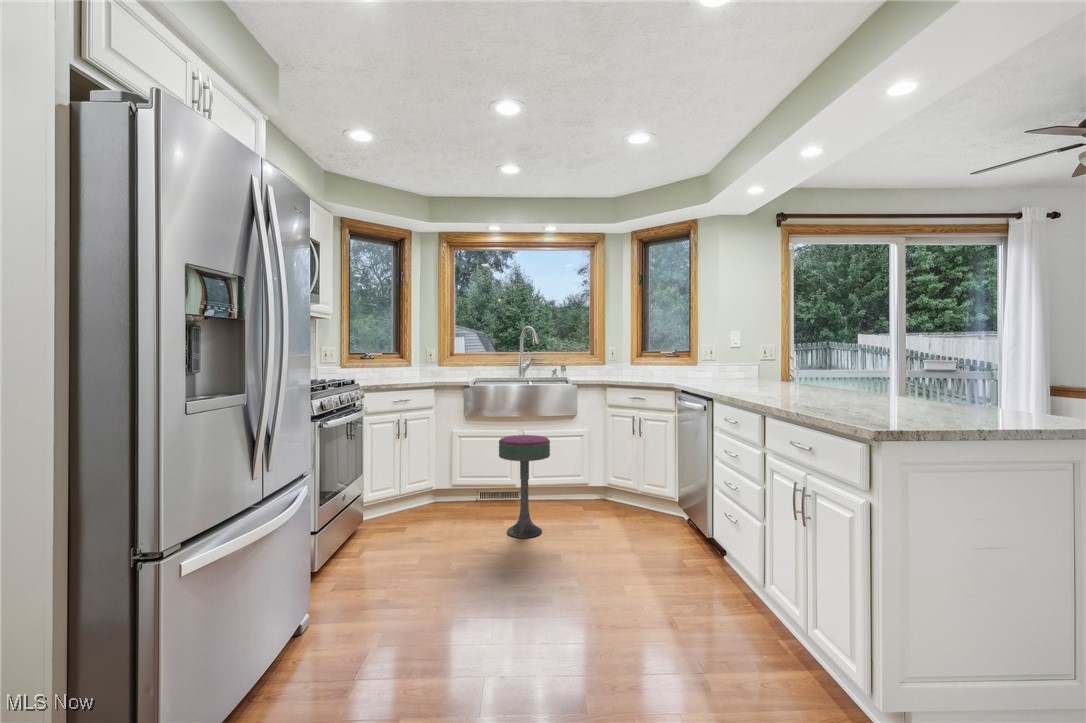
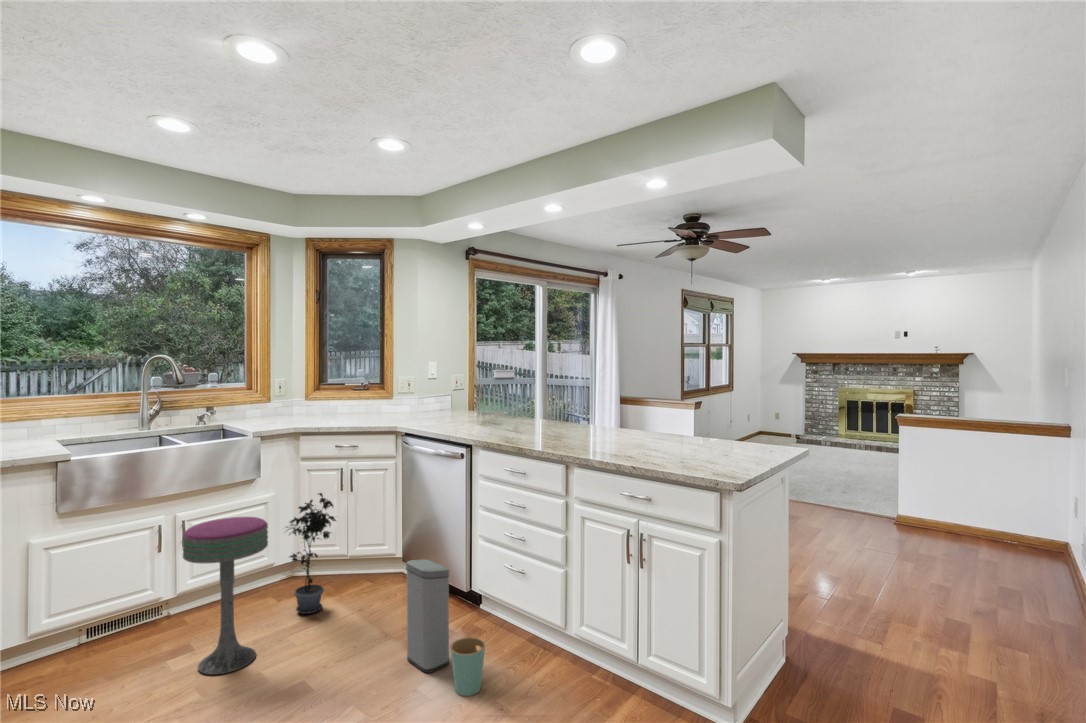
potted plant: none [576,431,615,523] -> present [287,493,336,614]
trash can: none [621,490,658,615] -> present [406,559,485,696]

